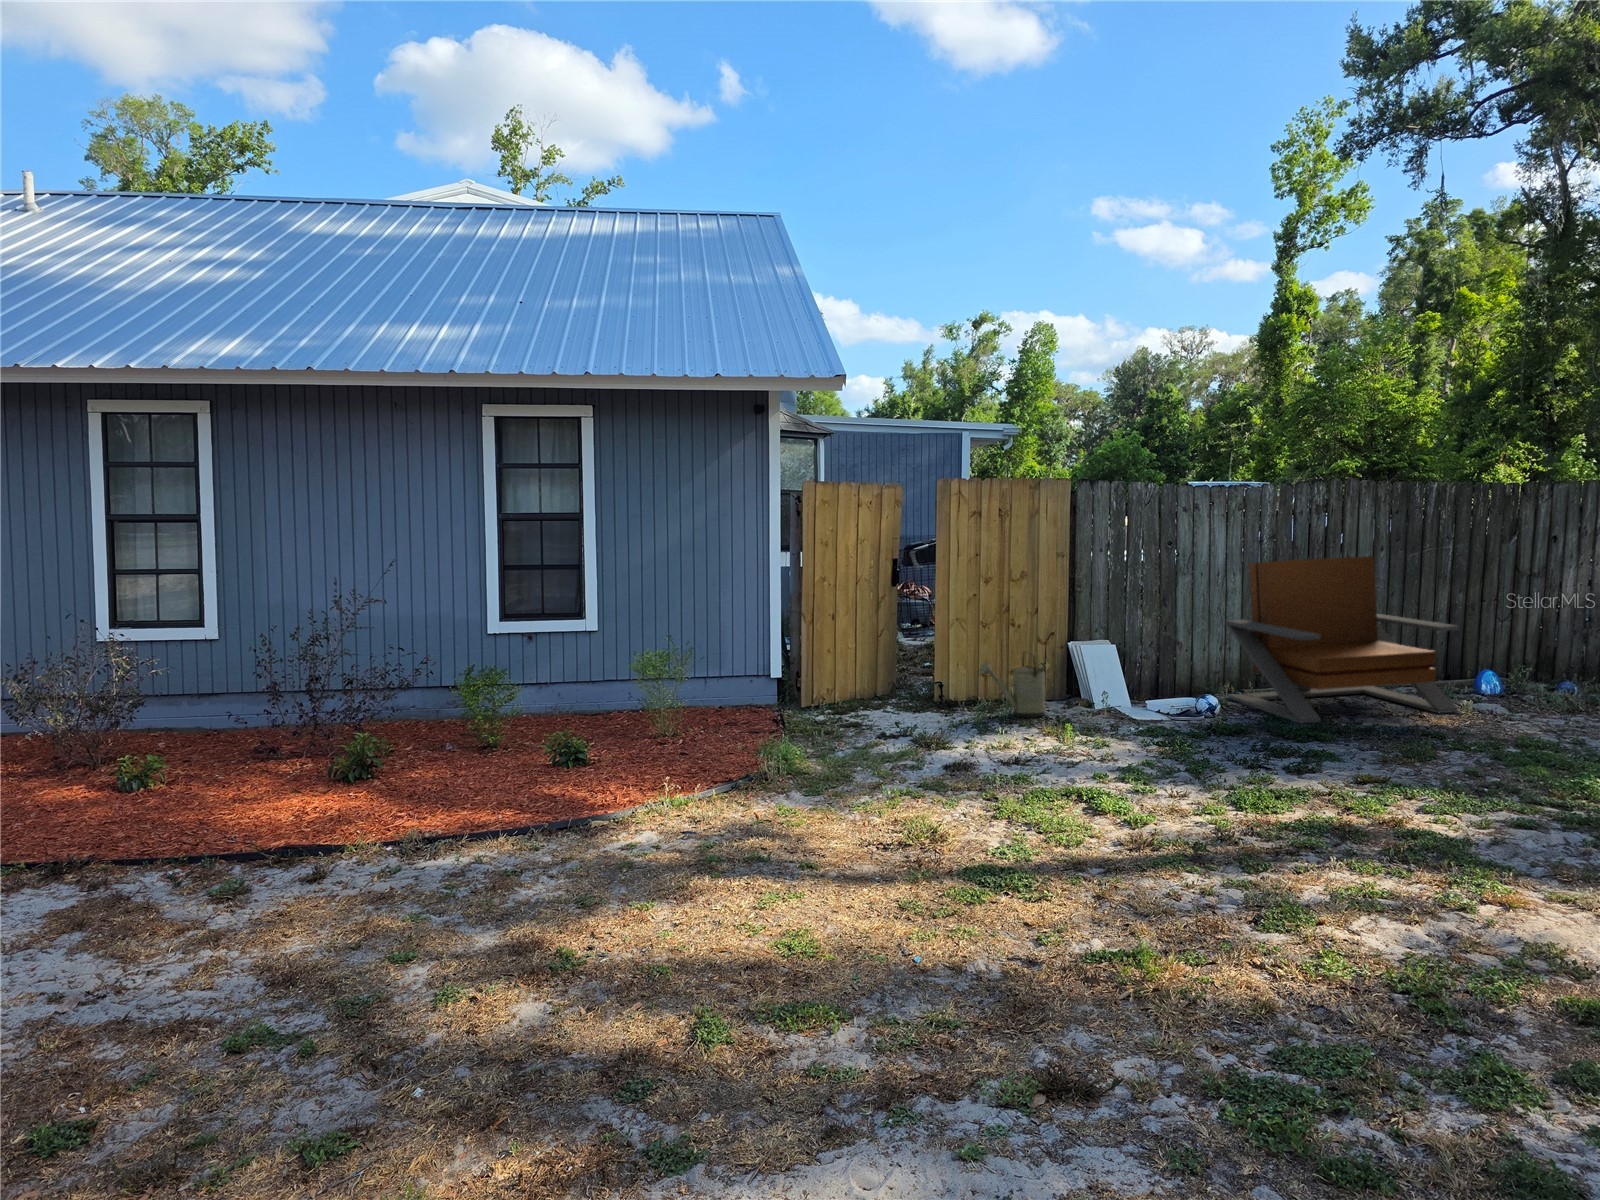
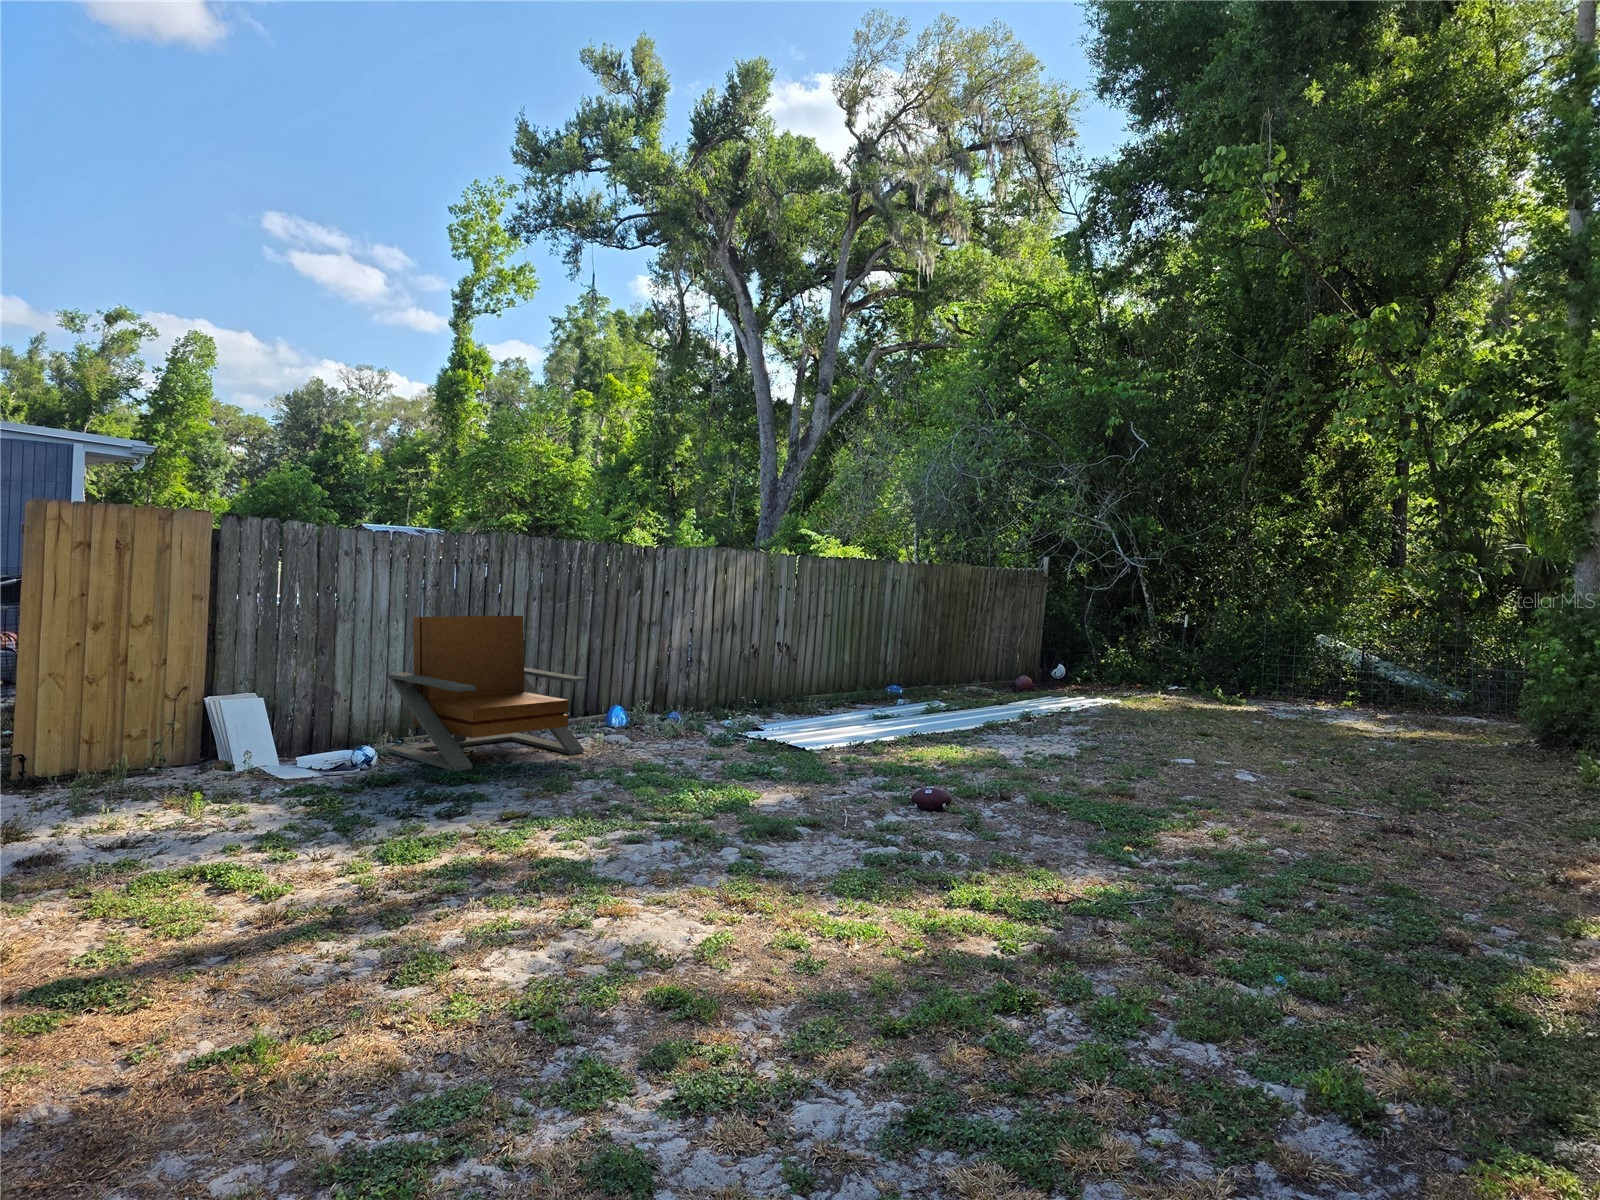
watering can: present [979,653,1045,718] -> none [80,709,183,788]

